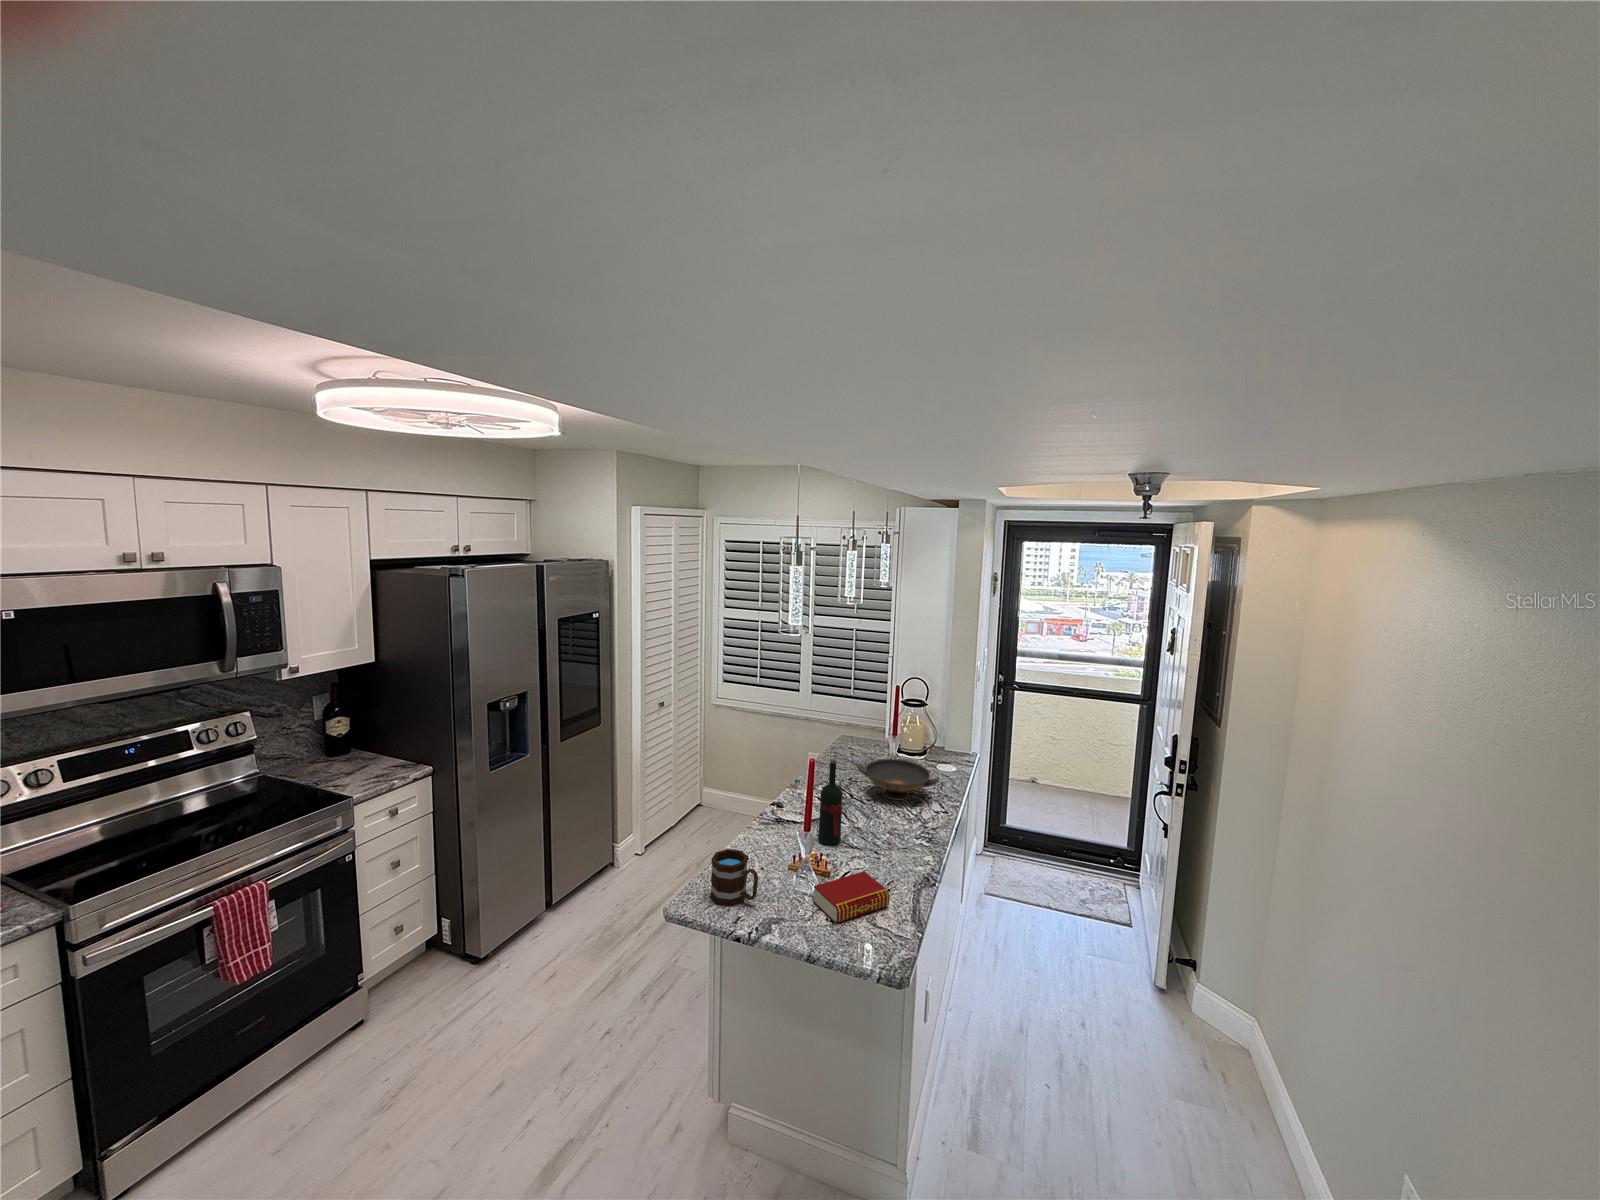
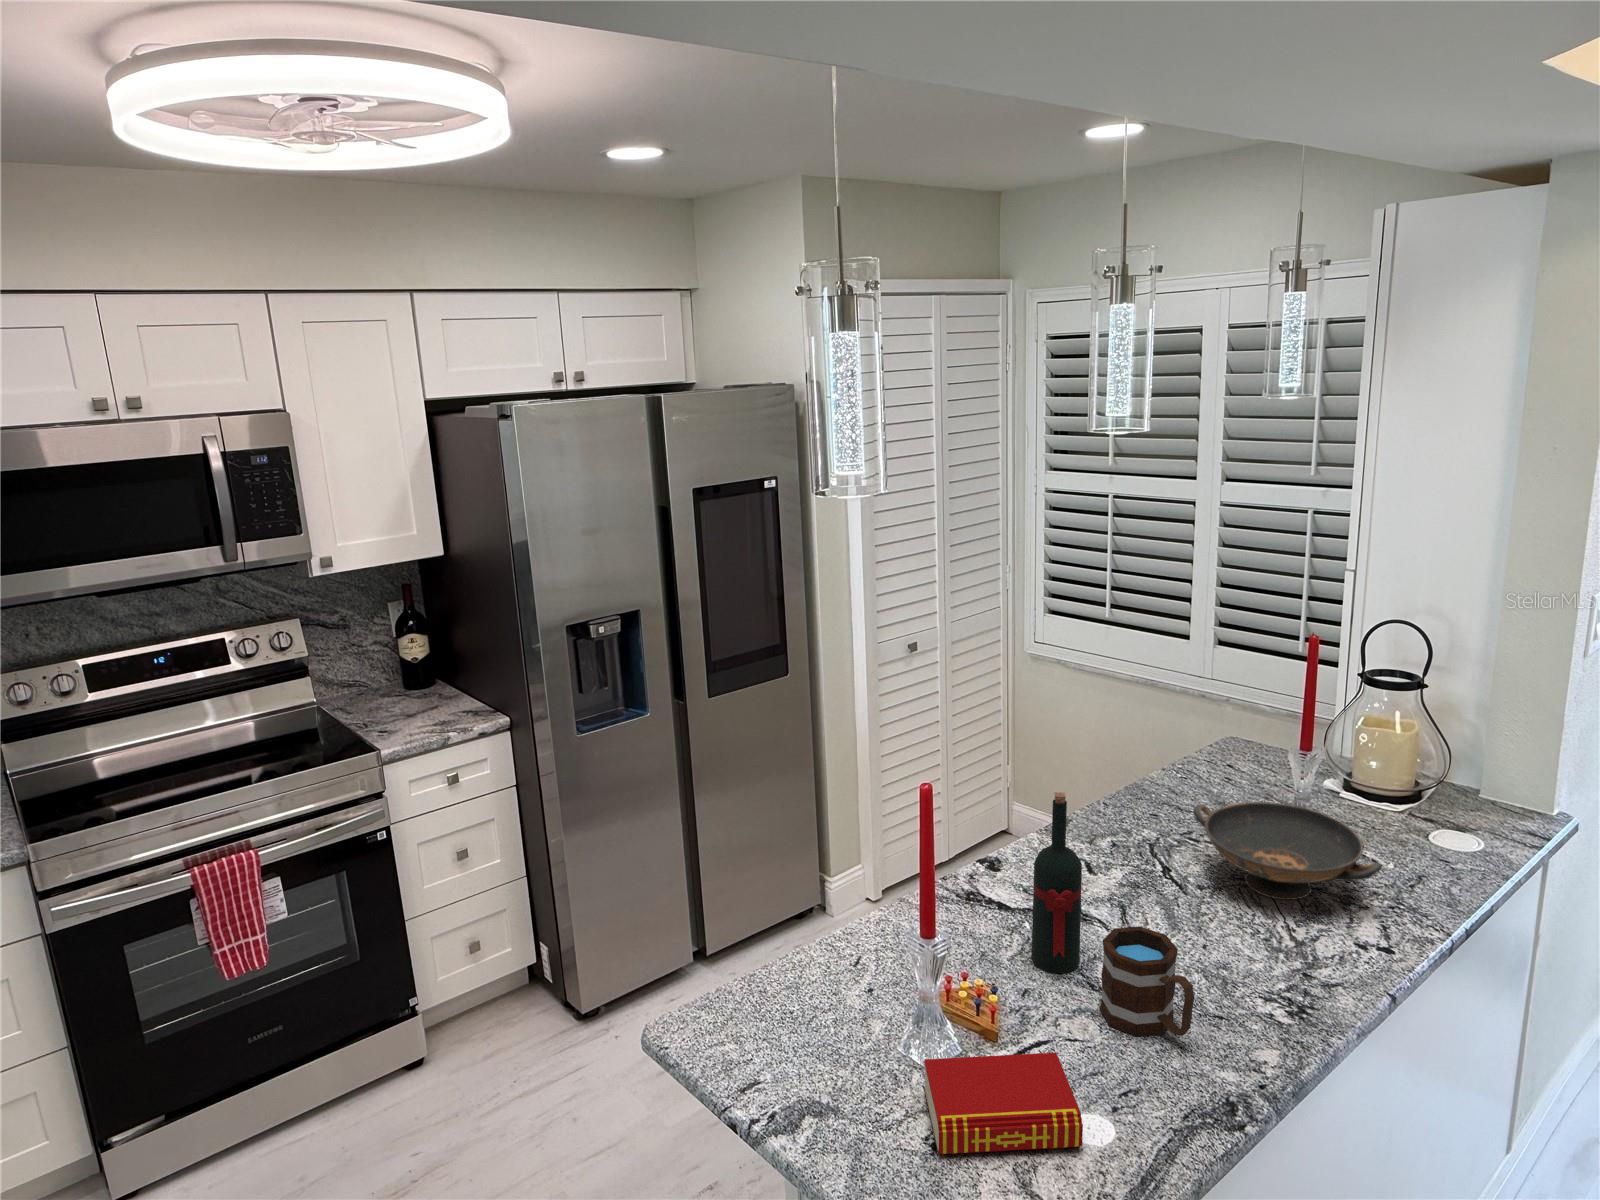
mug: present [711,849,758,906] -> present [1100,926,1194,1037]

